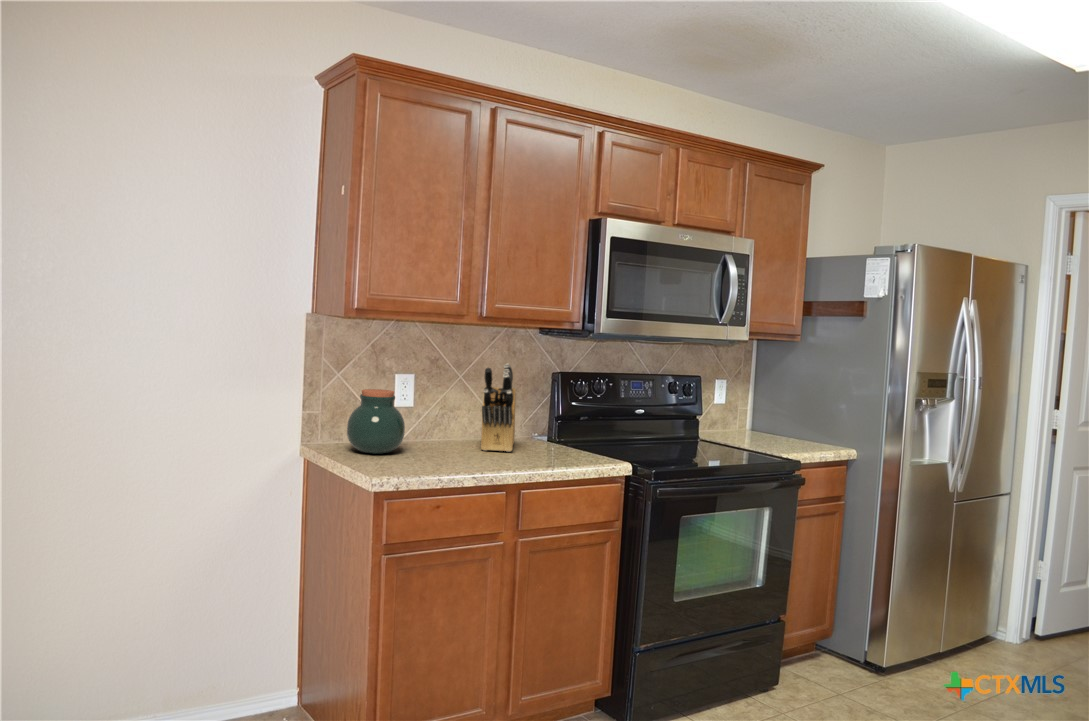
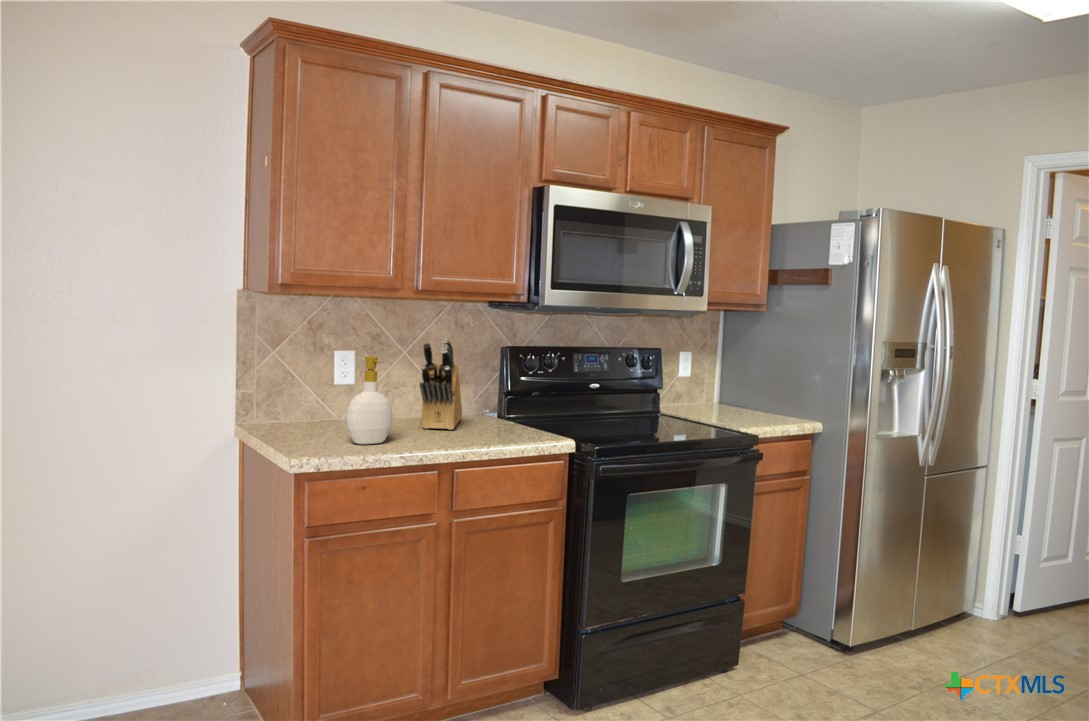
soap bottle: none [418,380,460,465] -> present [346,356,392,444]
jar: present [347,389,405,454] -> none [278,367,339,433]

